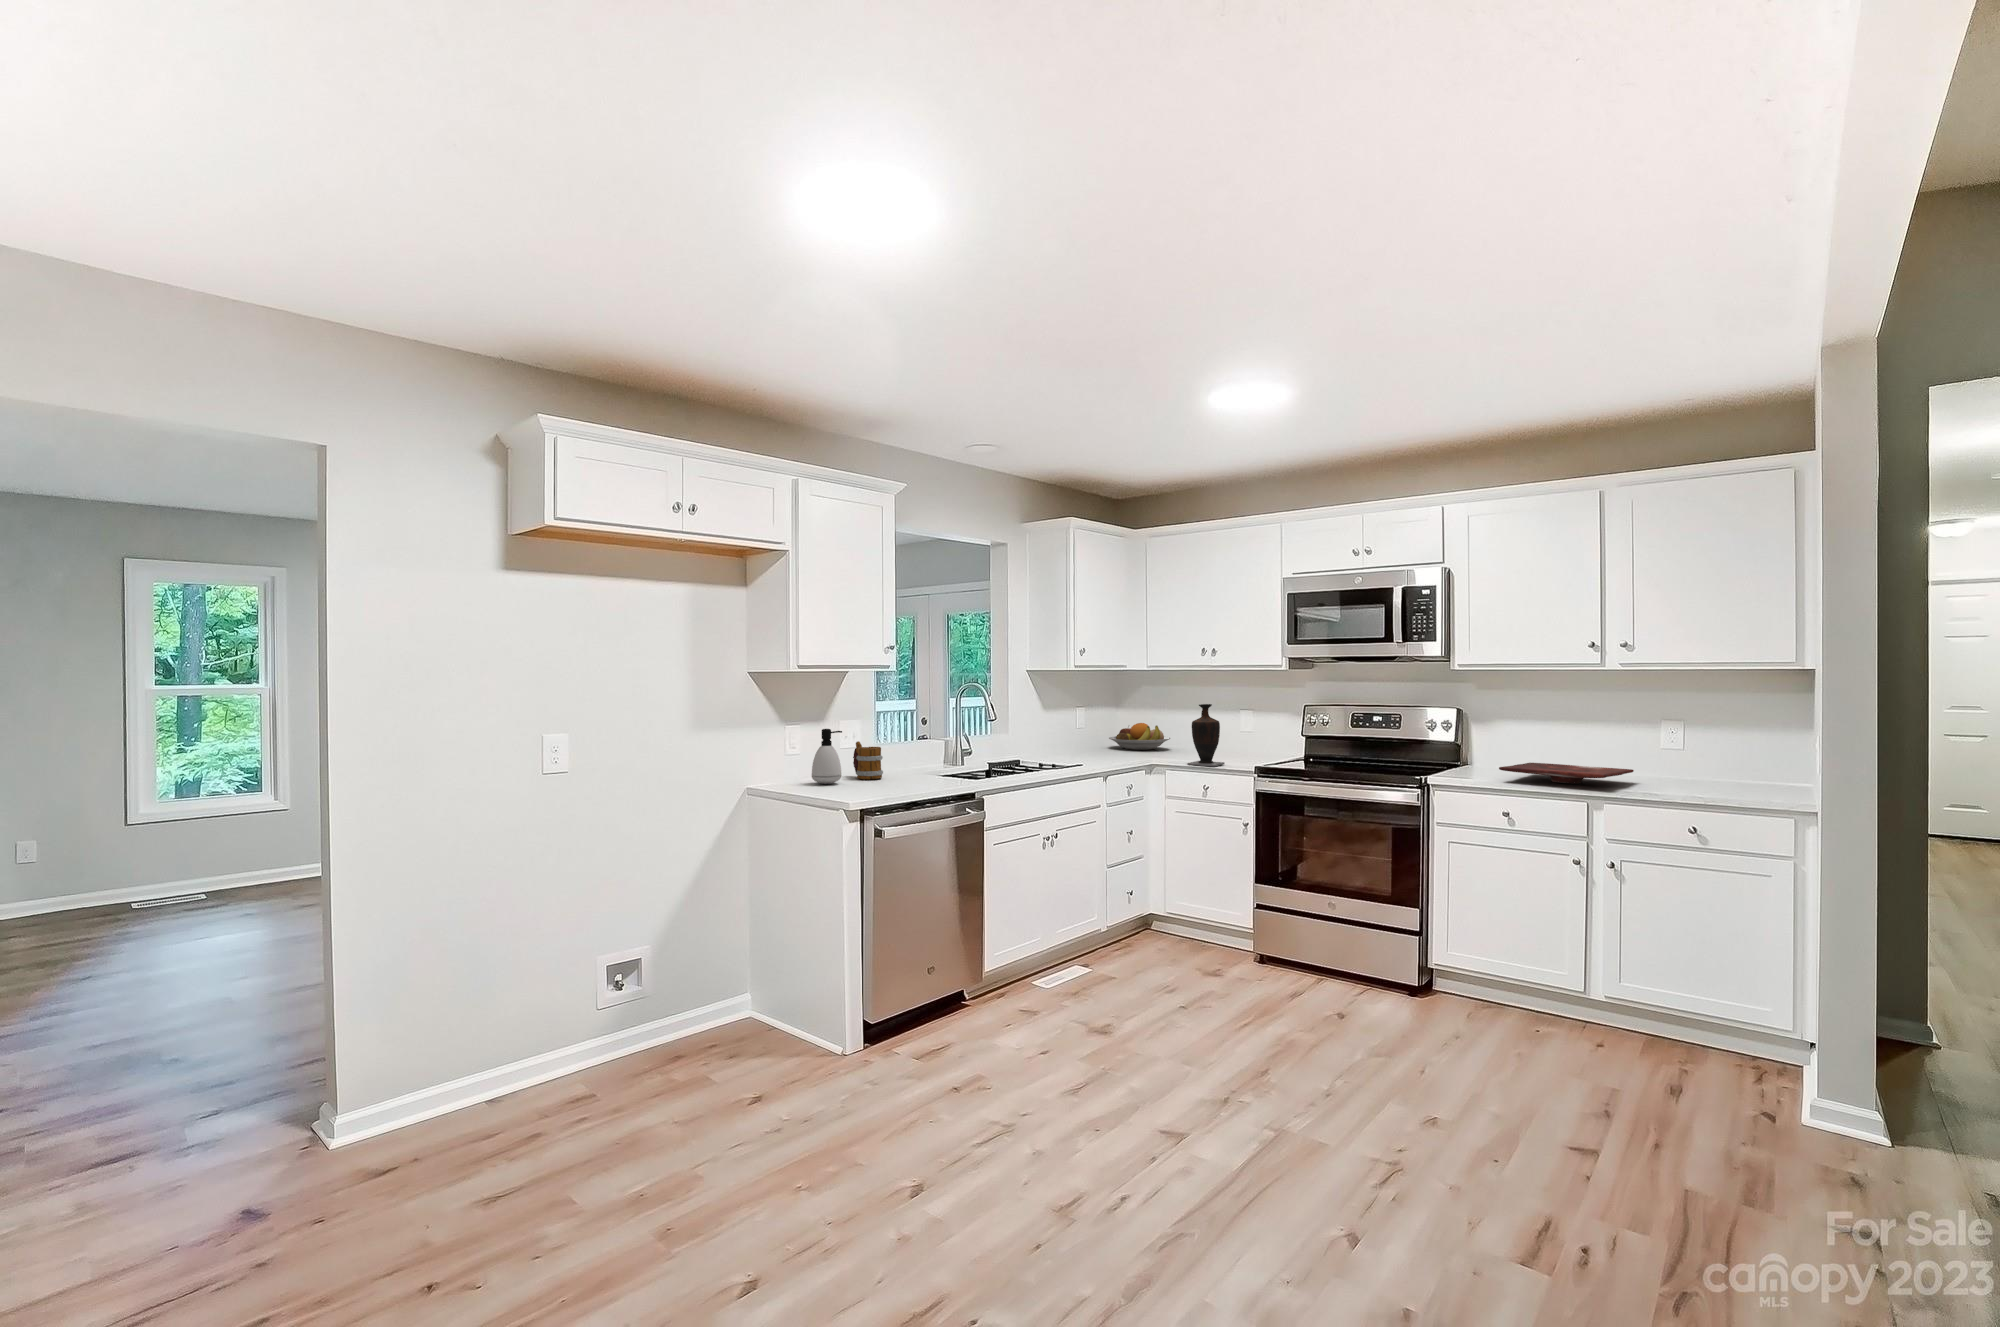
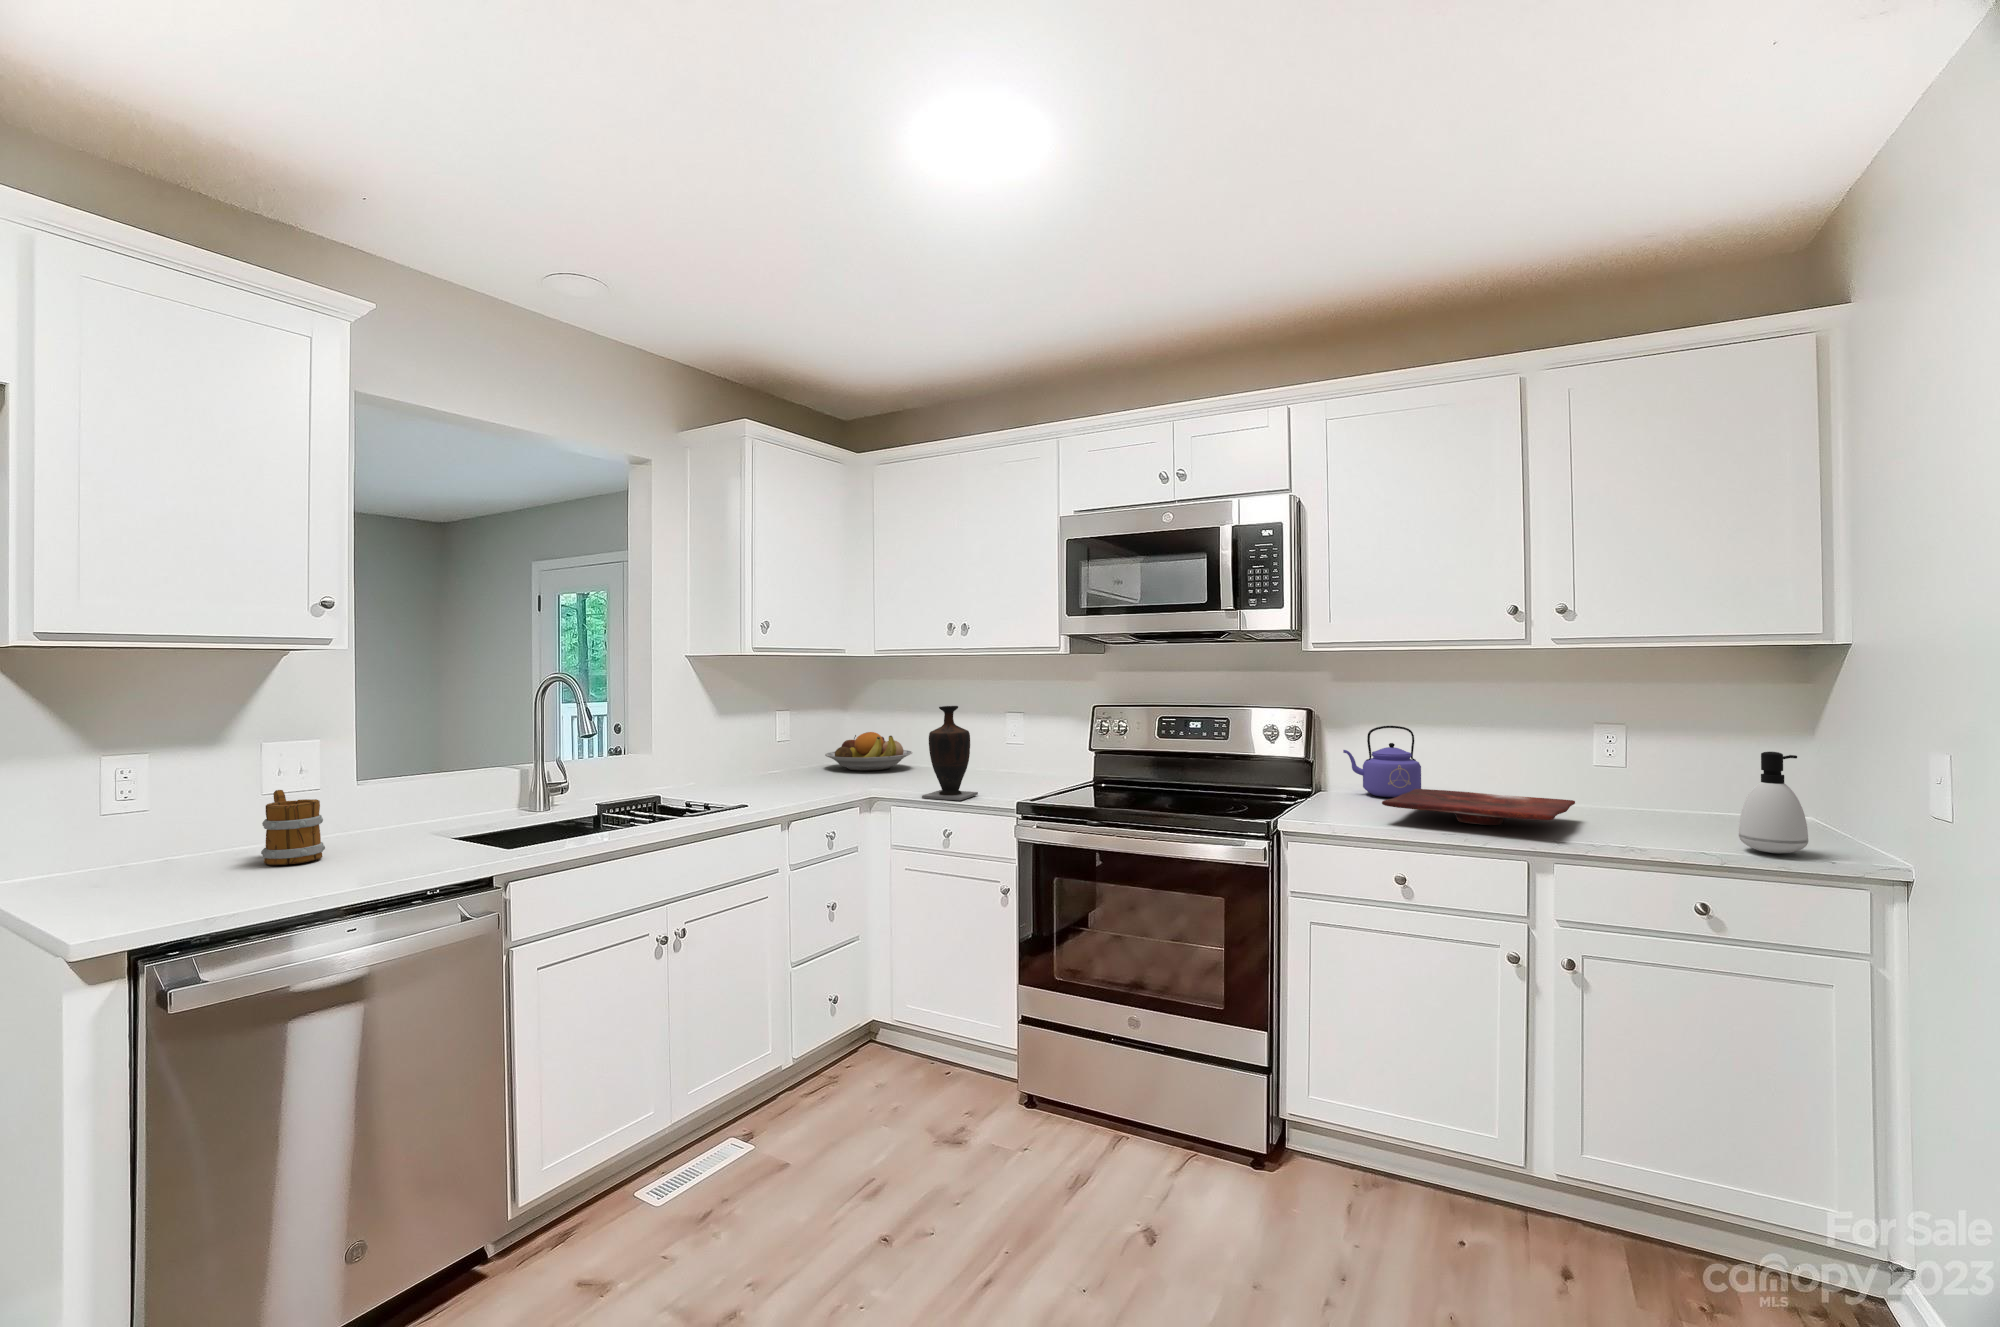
kettle: none [1483,721,1539,770] -> present [1343,726,1421,797]
soap dispenser: present [812,729,842,784] -> present [1739,752,1808,853]

